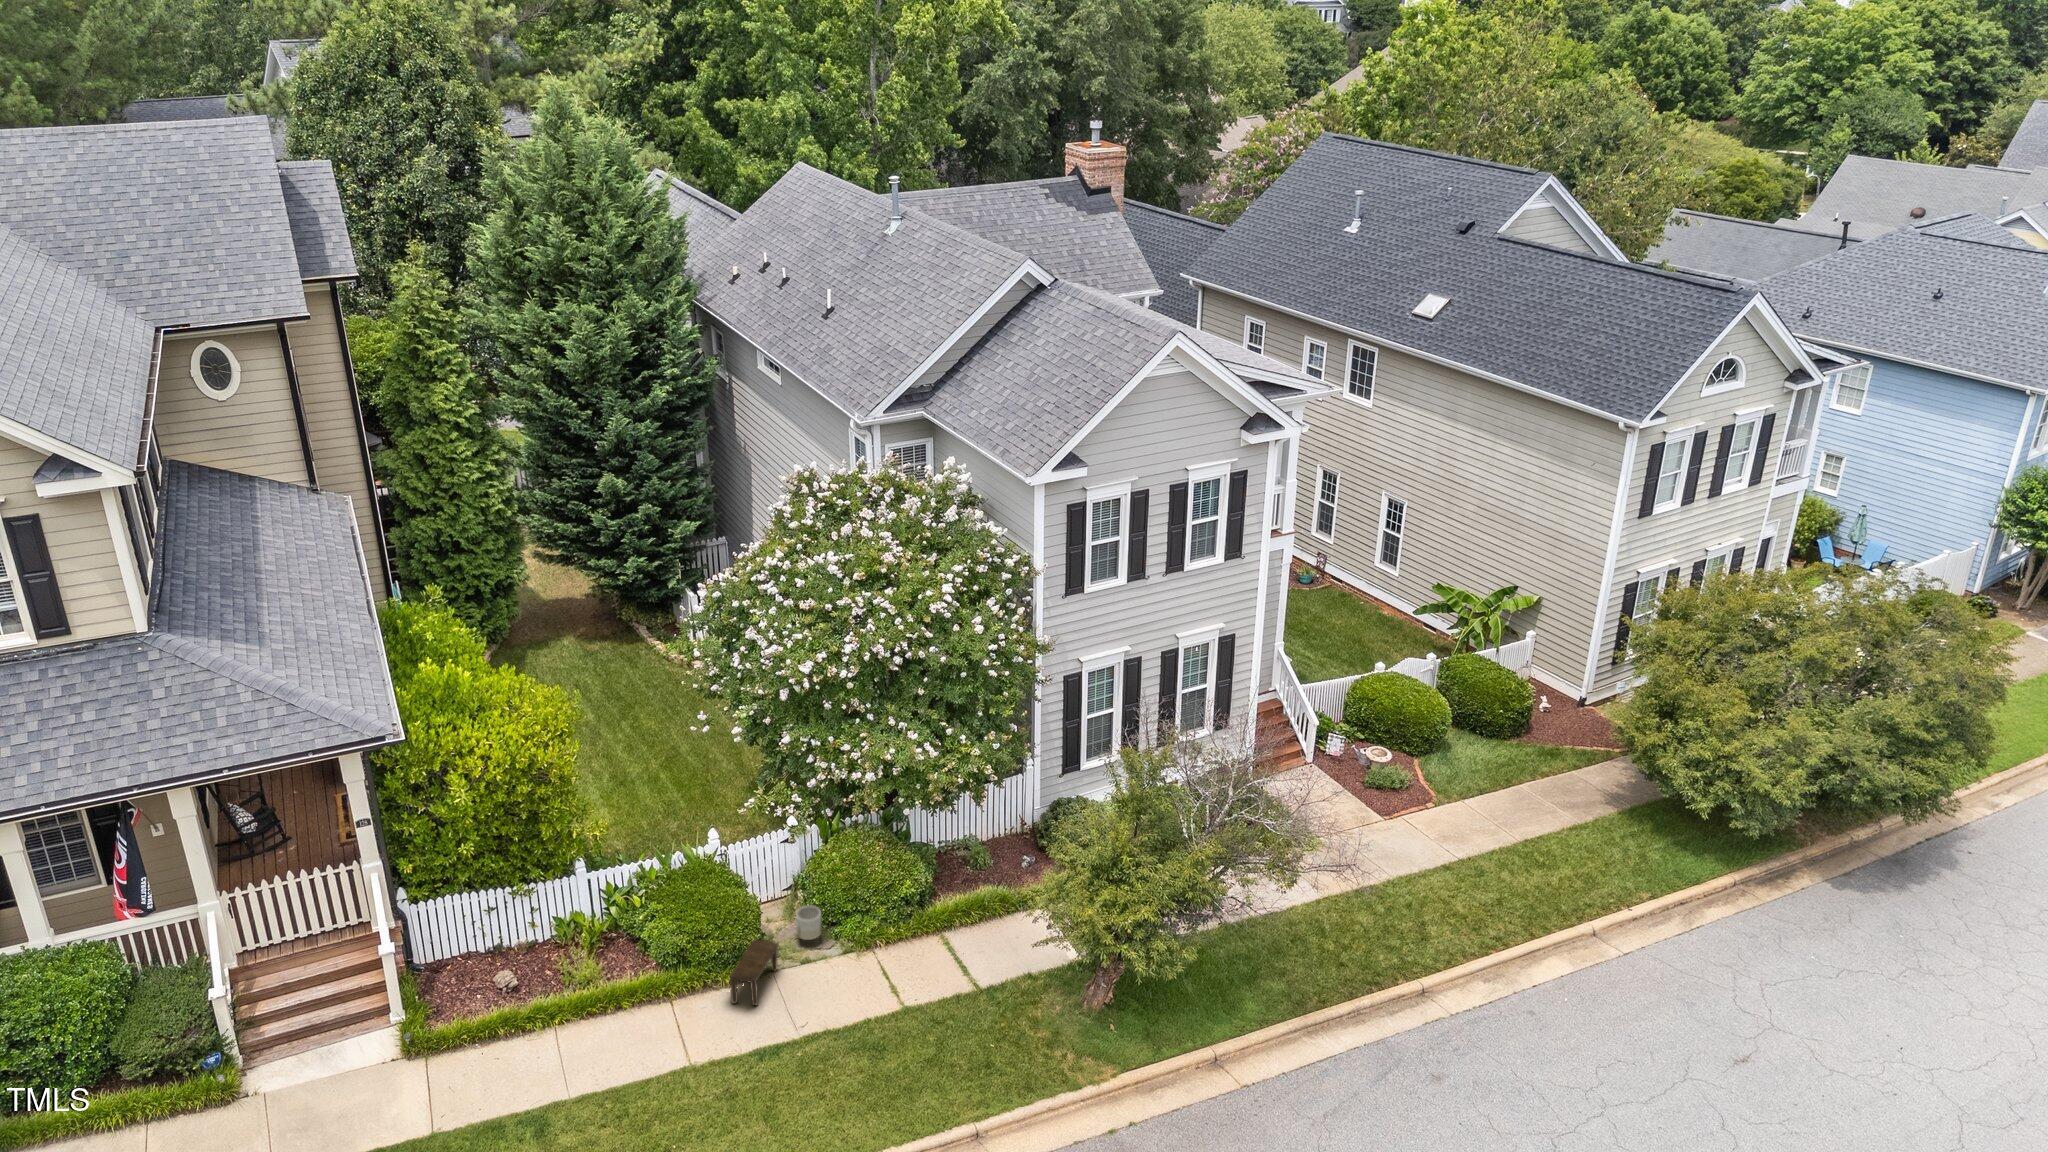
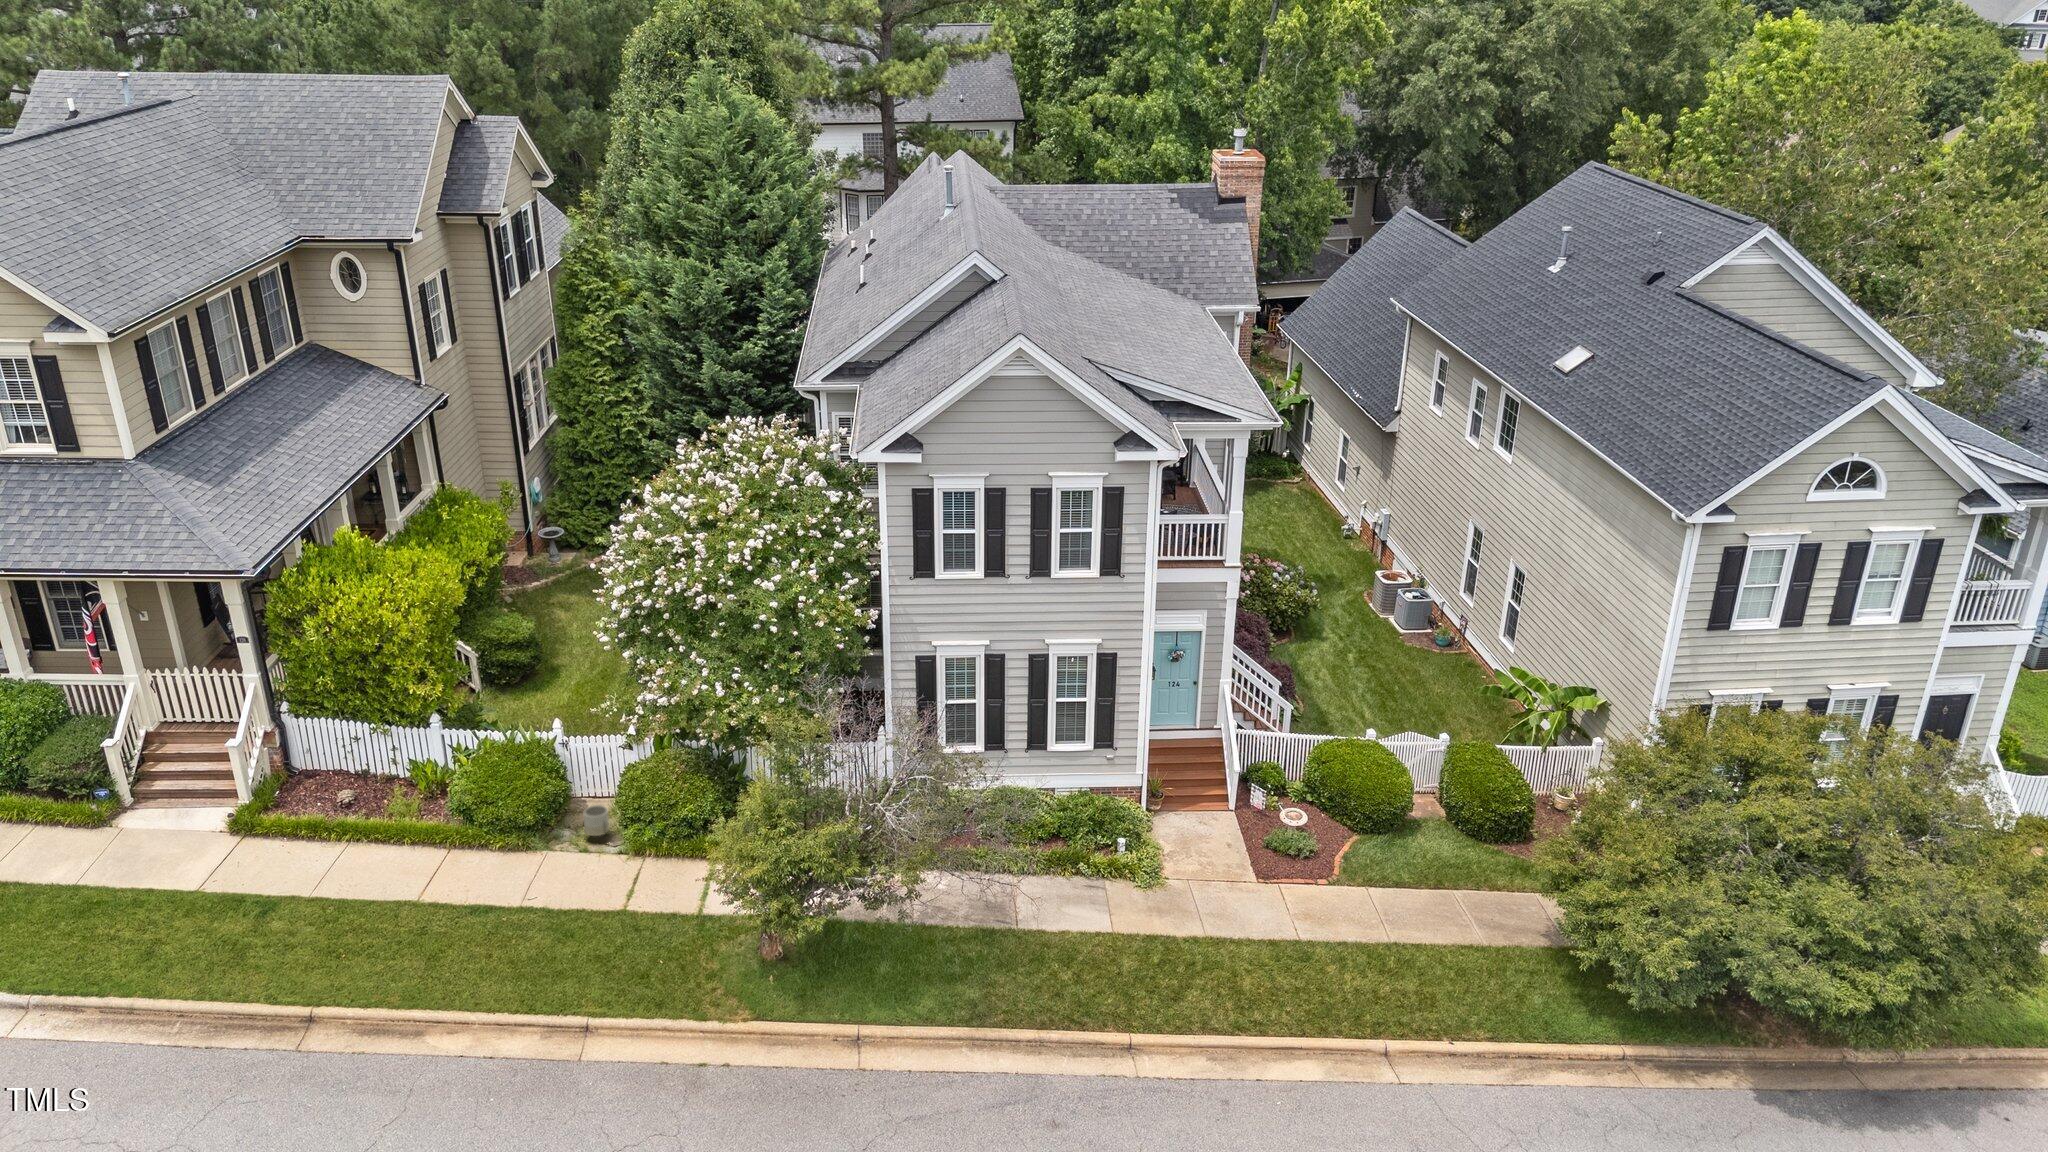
bench: present [729,939,779,1006] -> none [488,818,551,874]

